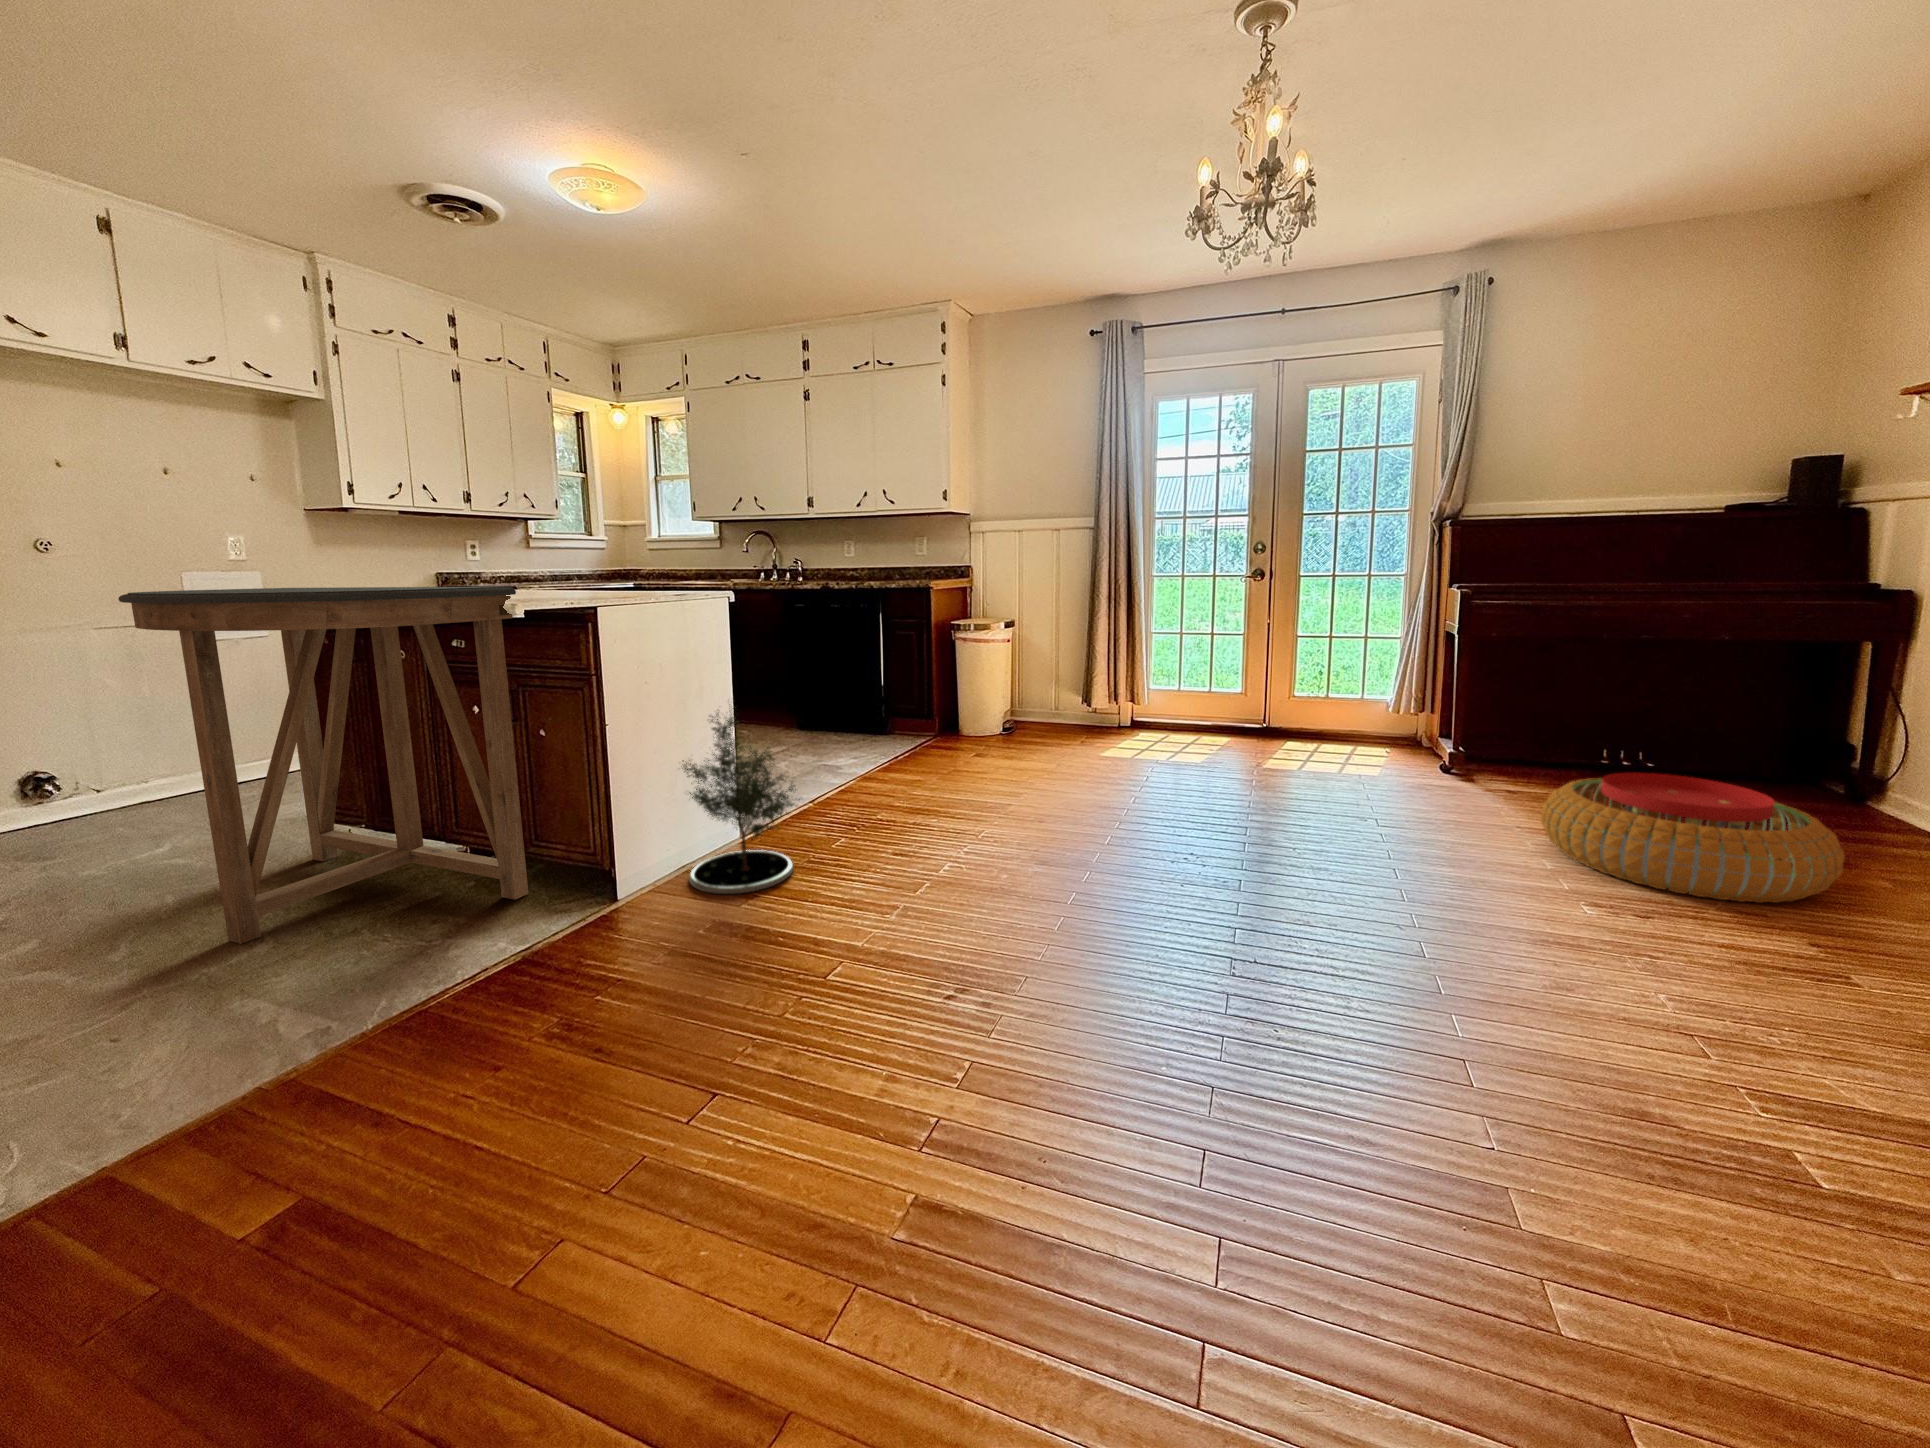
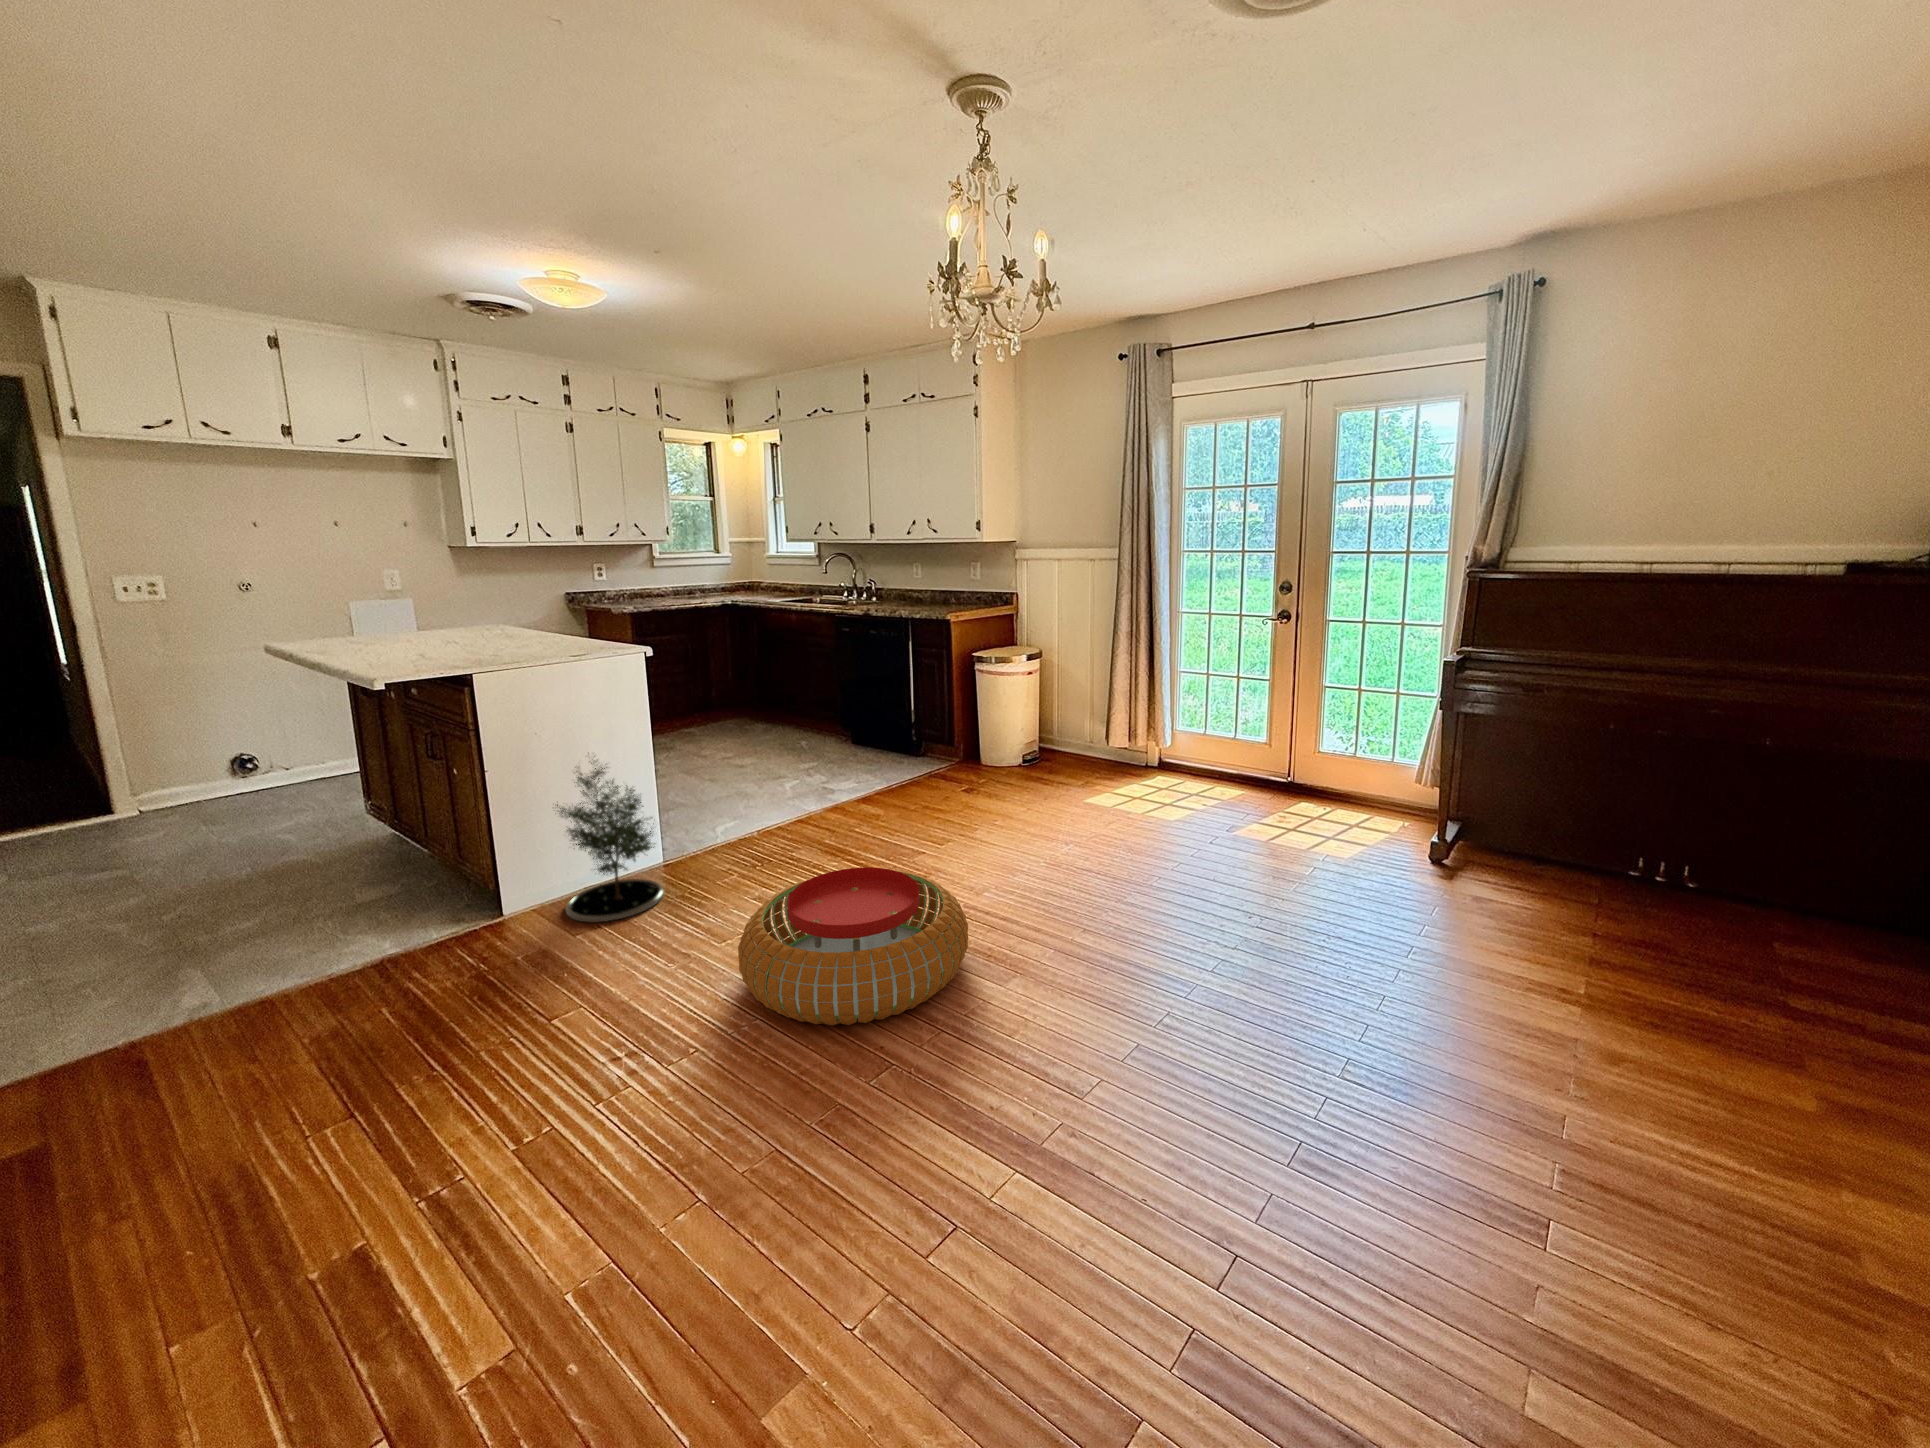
console table: present [118,587,528,944] -> none [166,636,453,918]
pouf: present [1541,773,1845,903] -> present [738,867,968,1026]

